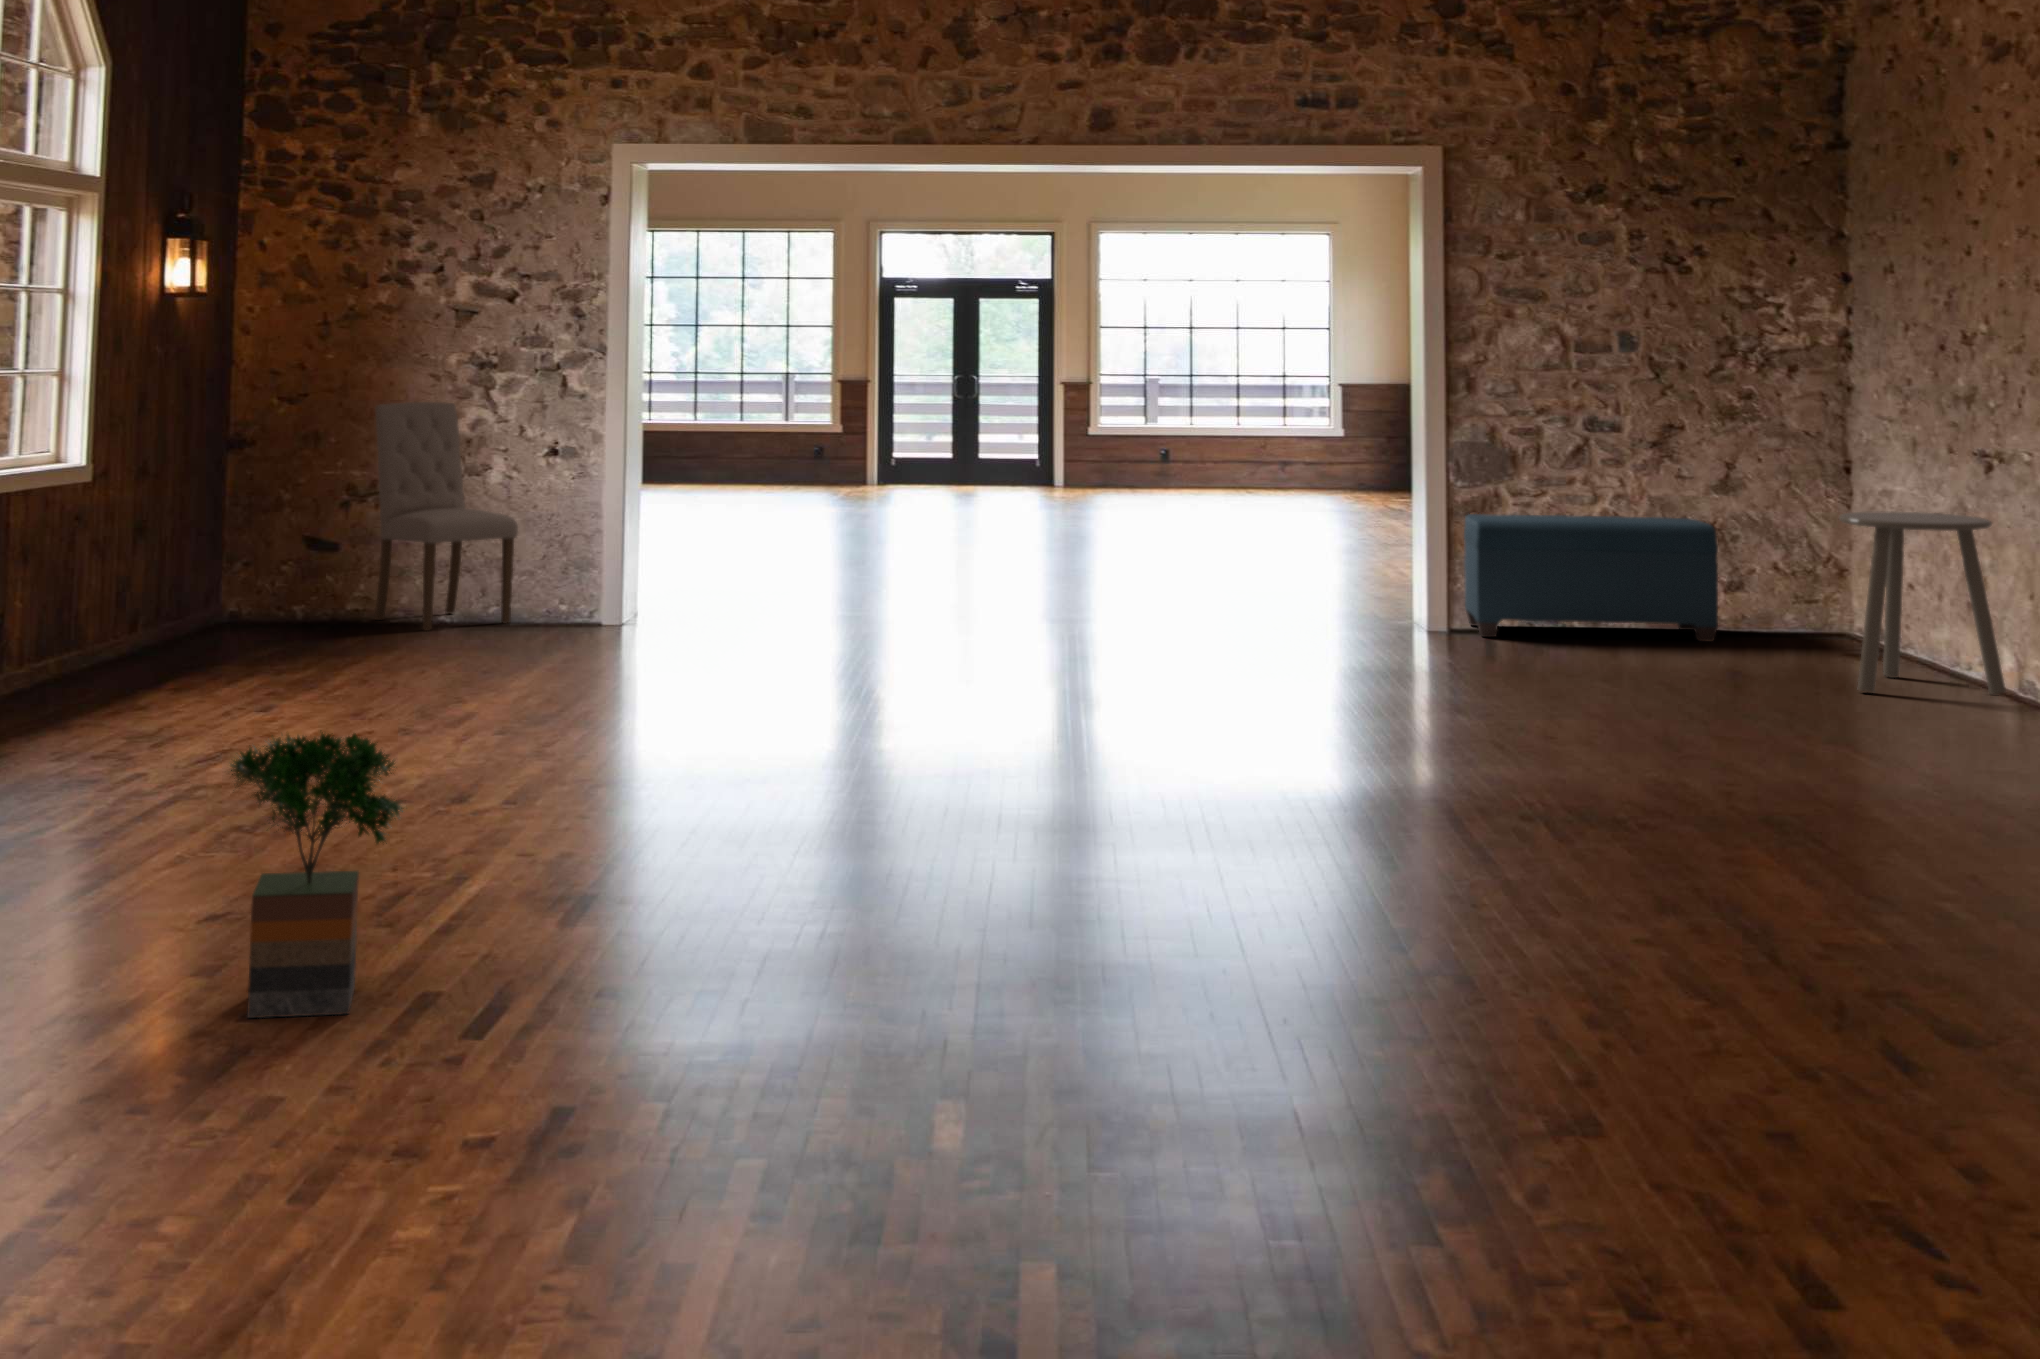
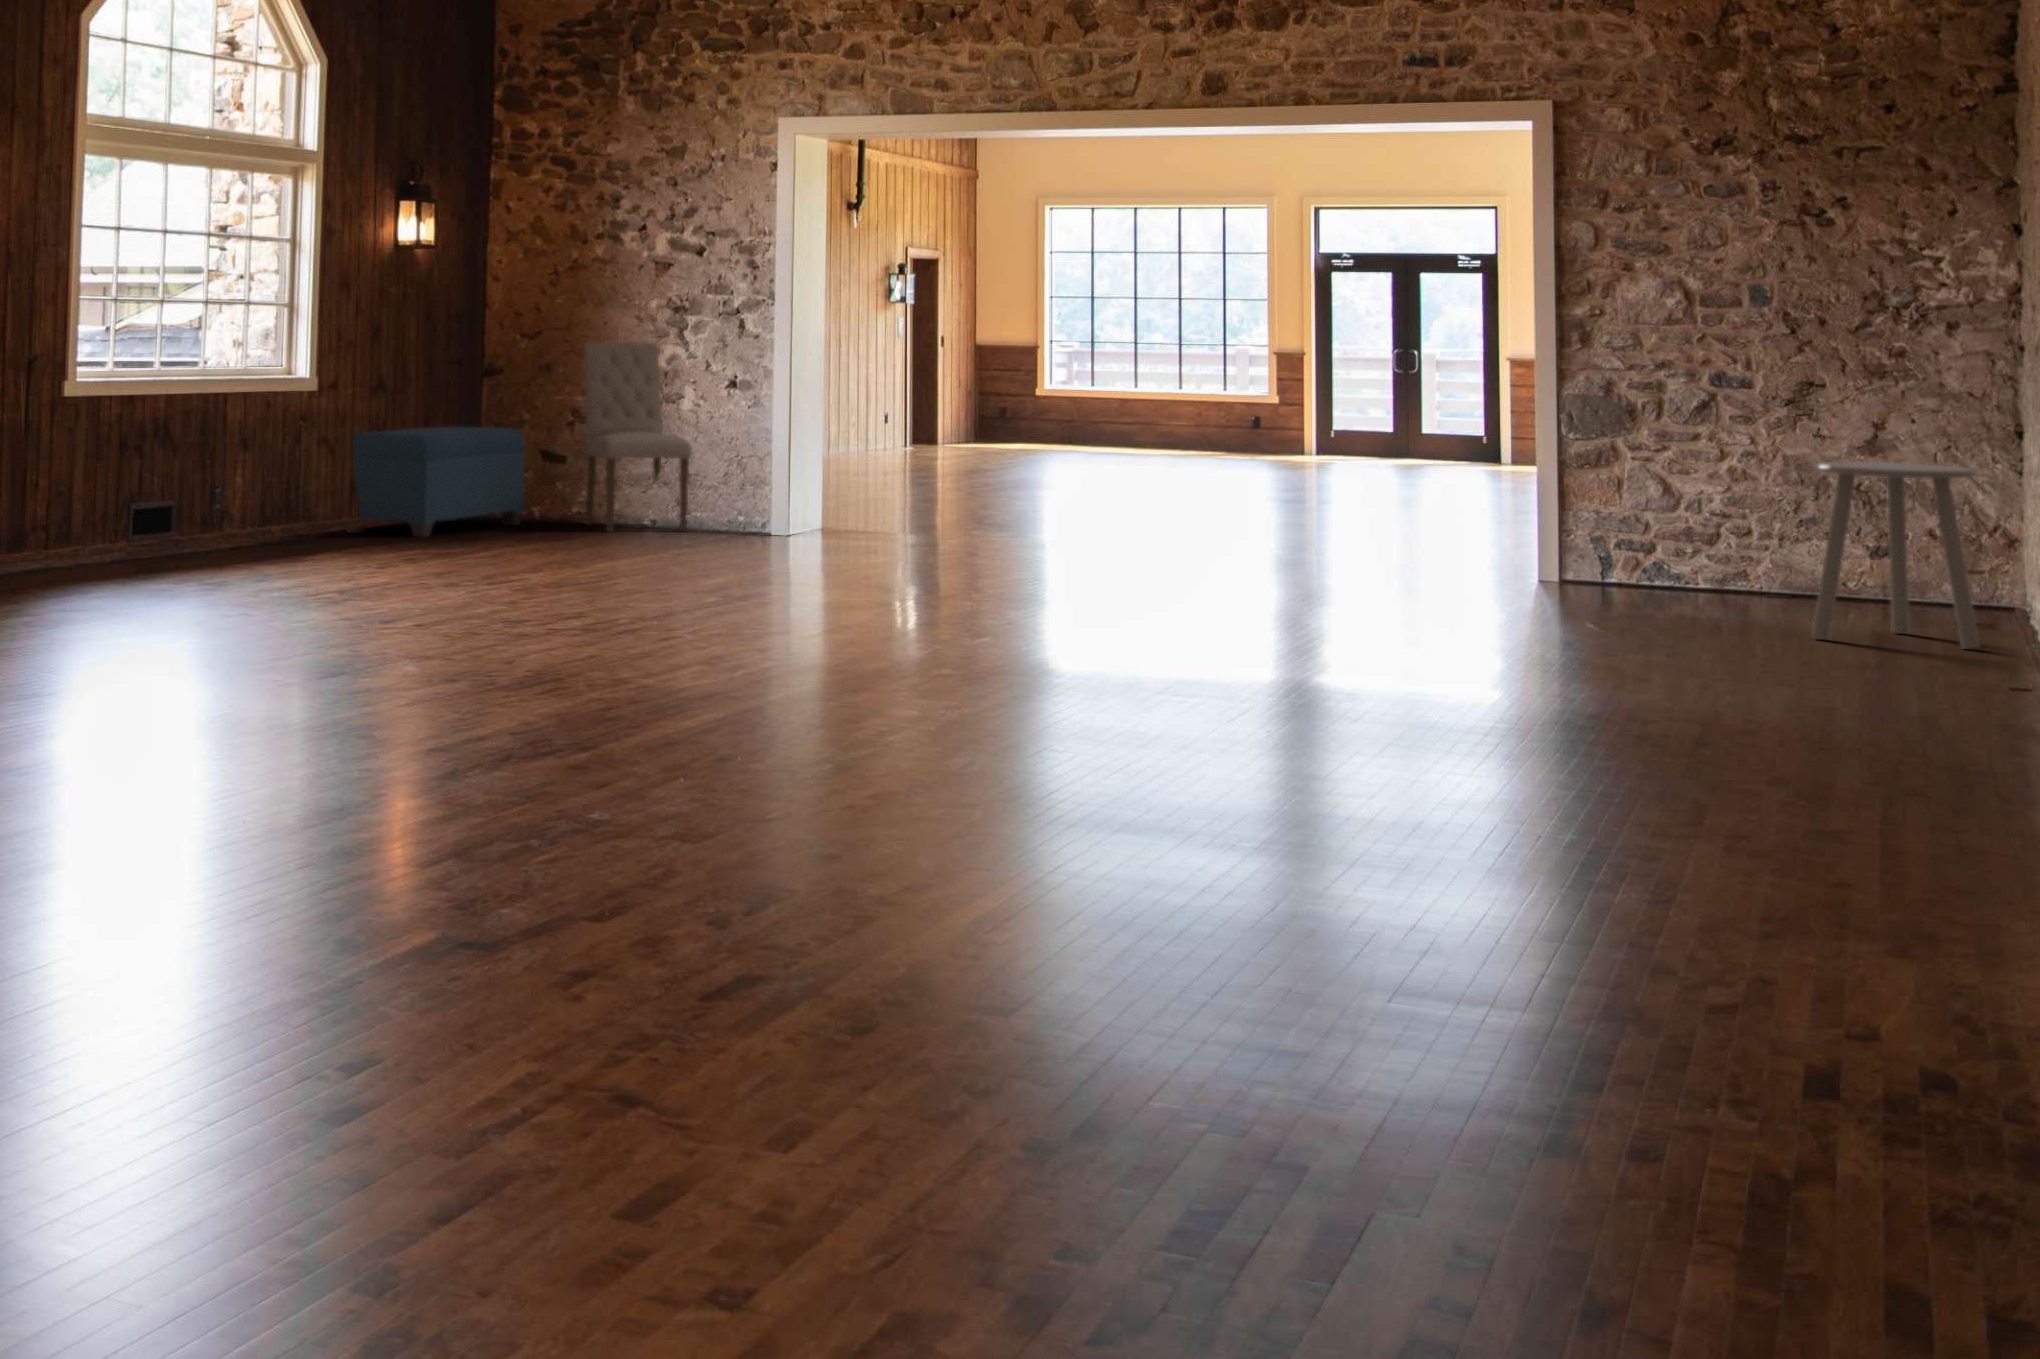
bench: present [1464,514,1718,641] -> present [353,427,525,537]
potted tree: present [230,732,404,1018] -> none [48,493,158,669]

